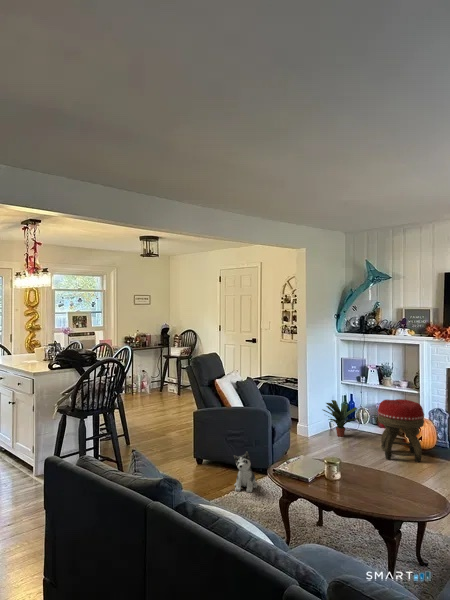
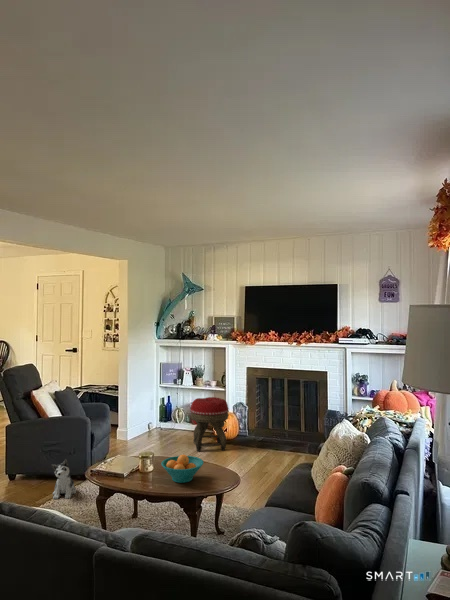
potted plant: present [323,400,359,437] -> none [141,403,175,437]
fruit bowl: none [351,466,404,500] -> present [161,455,203,483]

